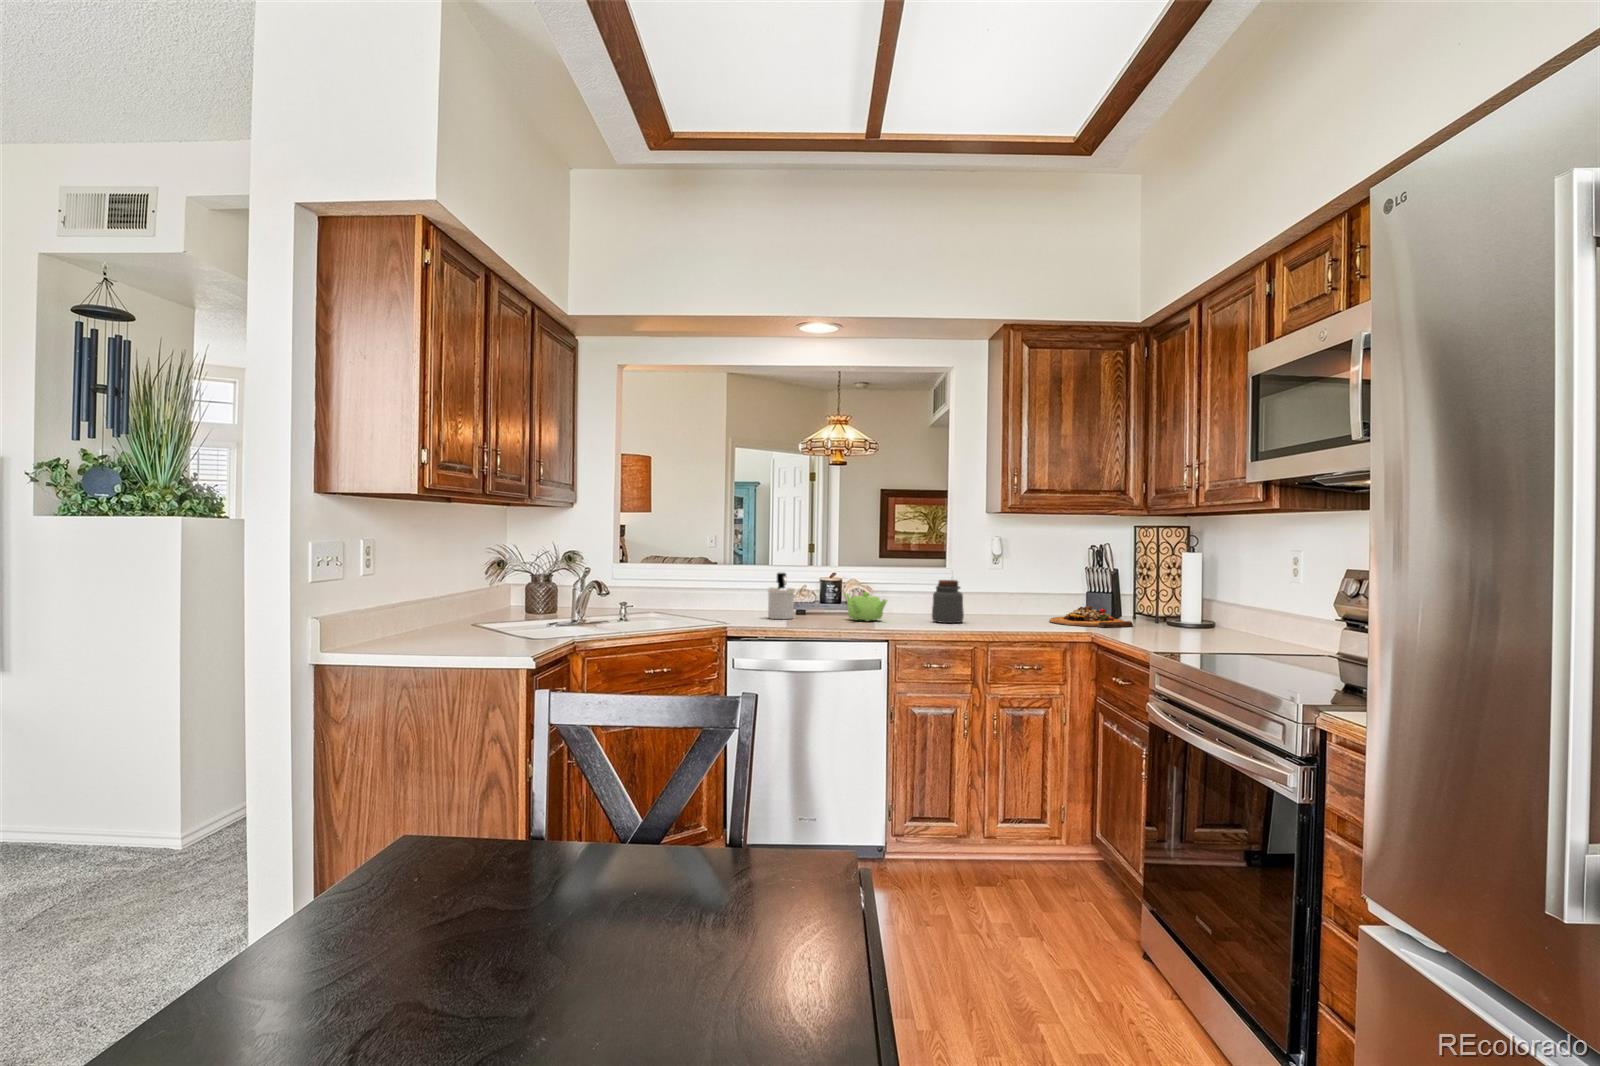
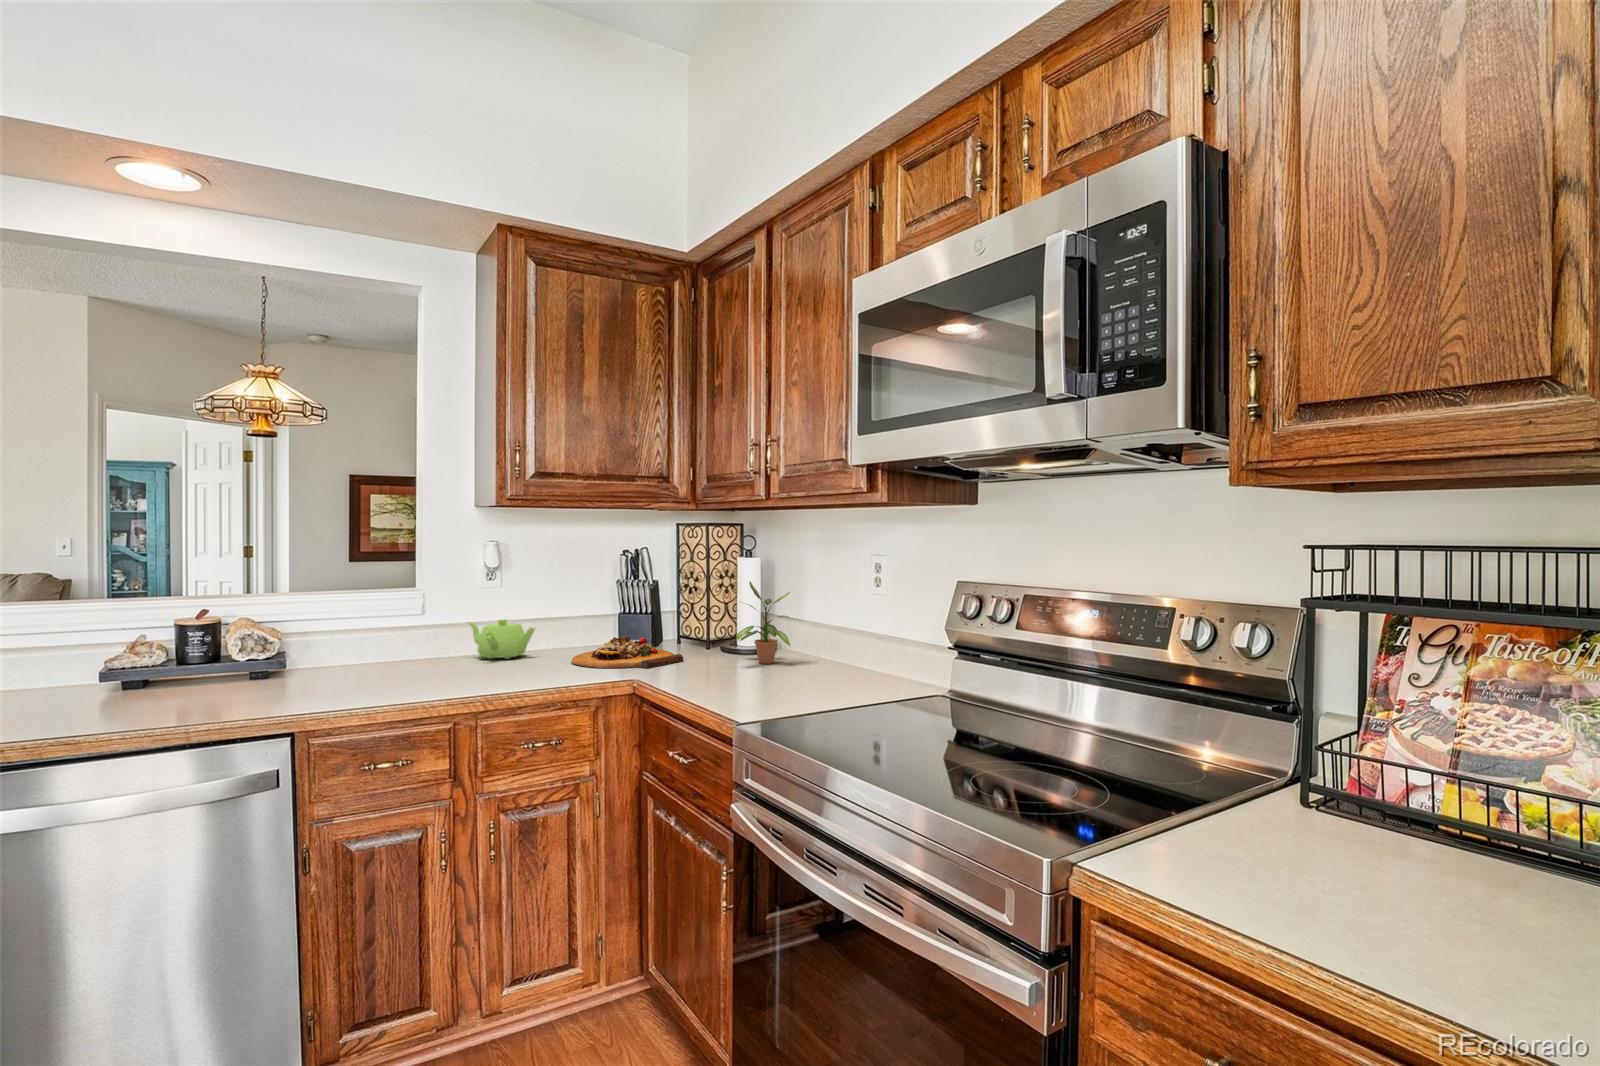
potted plant: none [1174,568,1232,632] -> present [737,582,797,664]
soap dispenser: present [767,573,795,619] -> none [30,622,101,715]
jar: present [932,580,964,623] -> none [384,614,439,686]
teapot: present [845,592,887,621] -> present [468,619,535,659]

